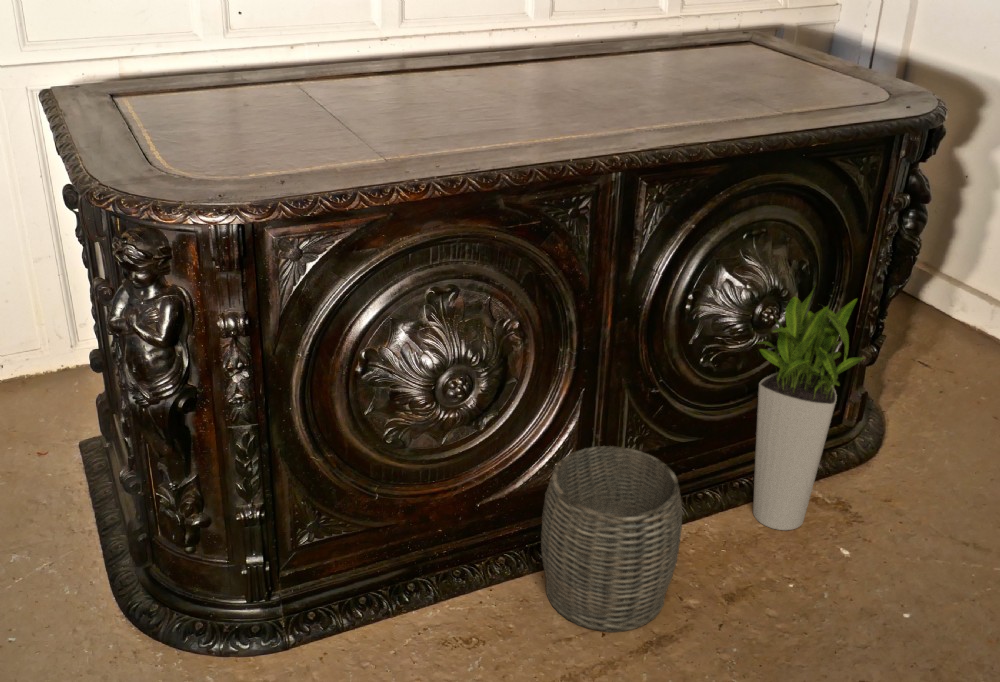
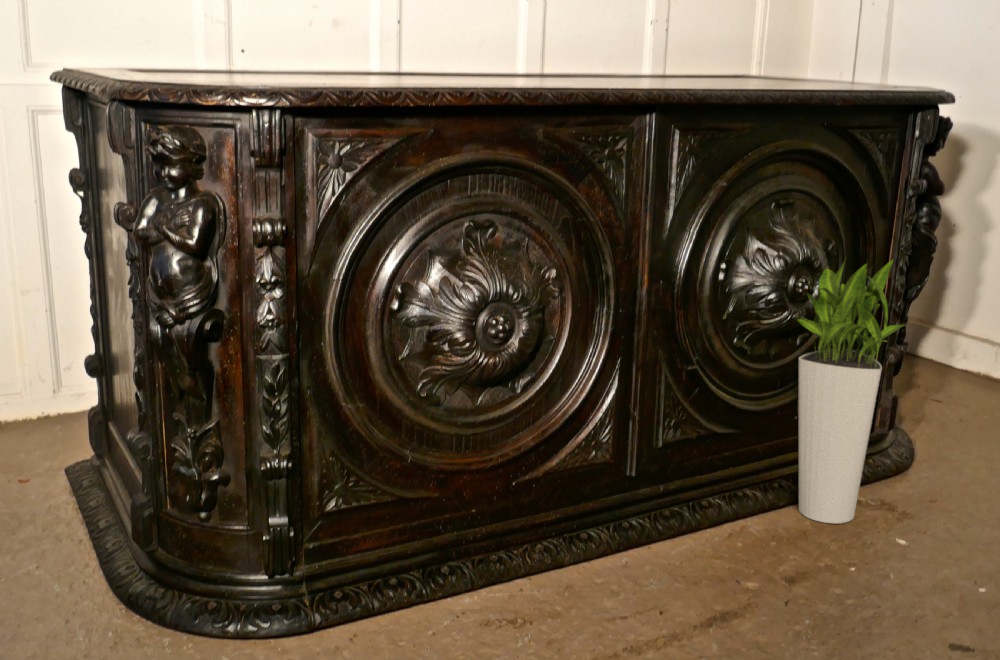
woven basket: present [541,446,682,632] -> none [588,415,741,607]

